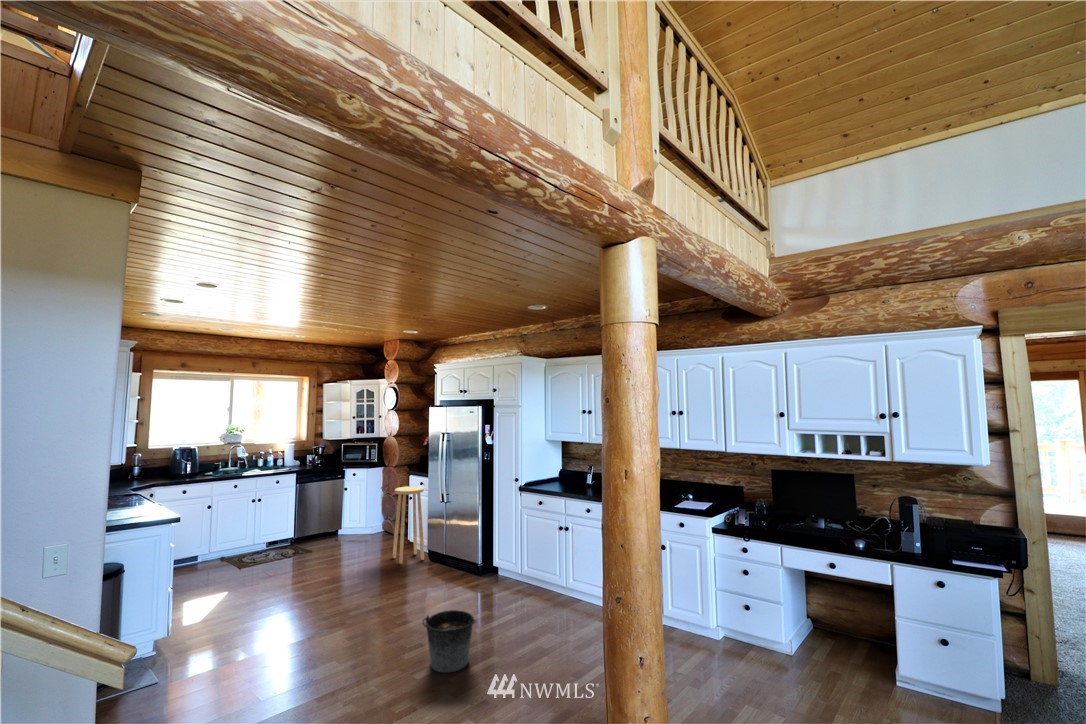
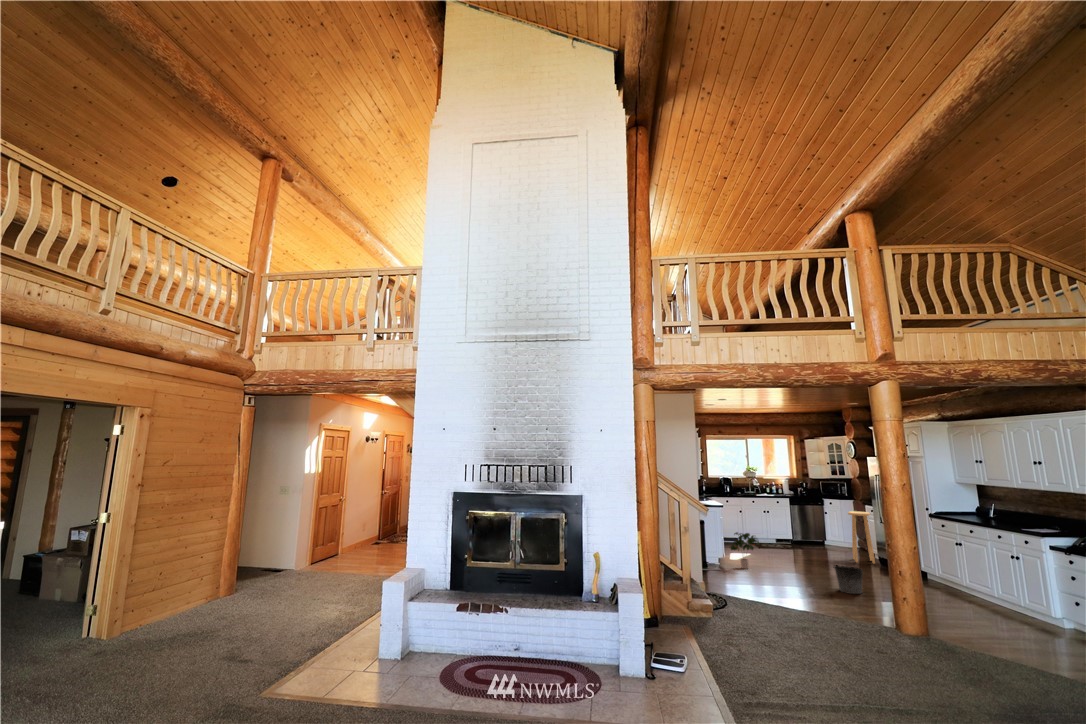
potted plant: none [183,579,261,665] -> present [730,532,759,569]

